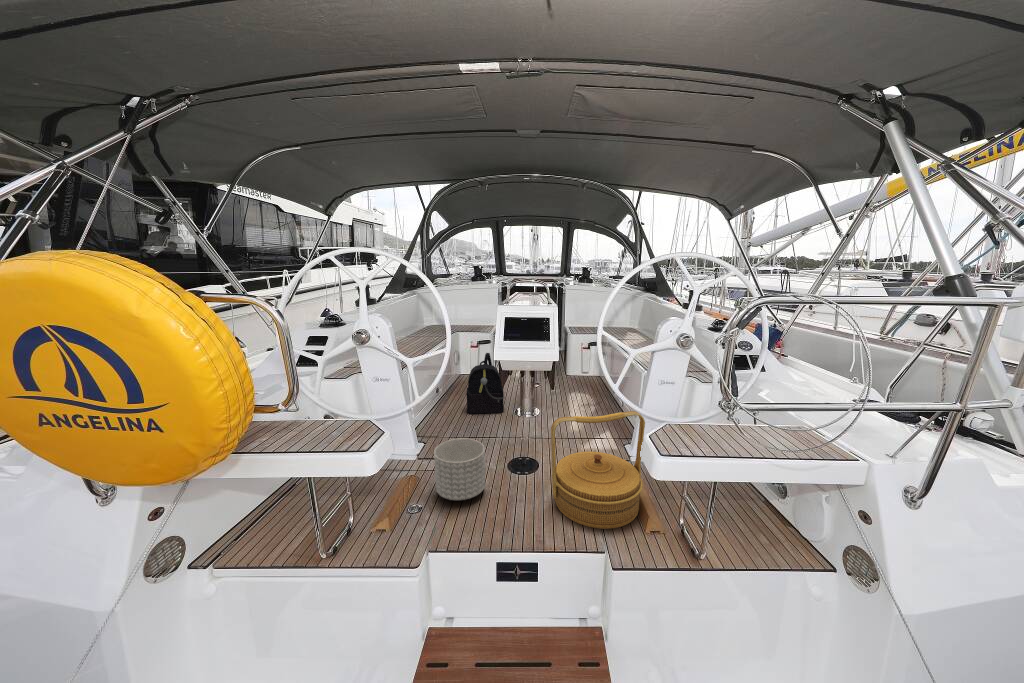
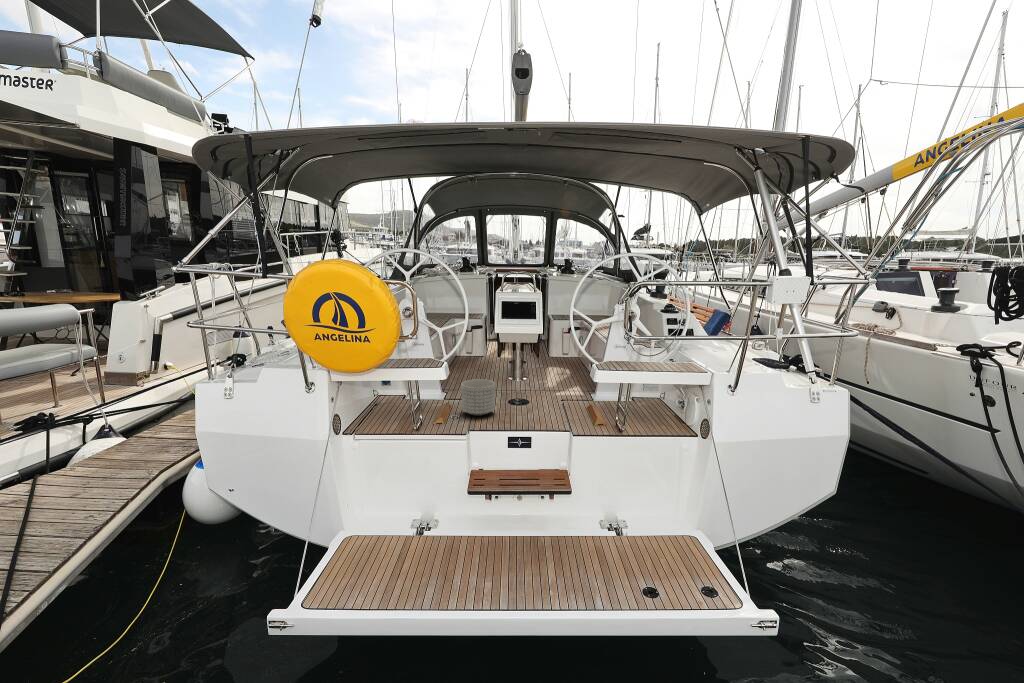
backpack: present [467,353,504,414] -> none [467,331,499,380]
basket: present [551,411,645,529] -> none [538,356,598,424]

